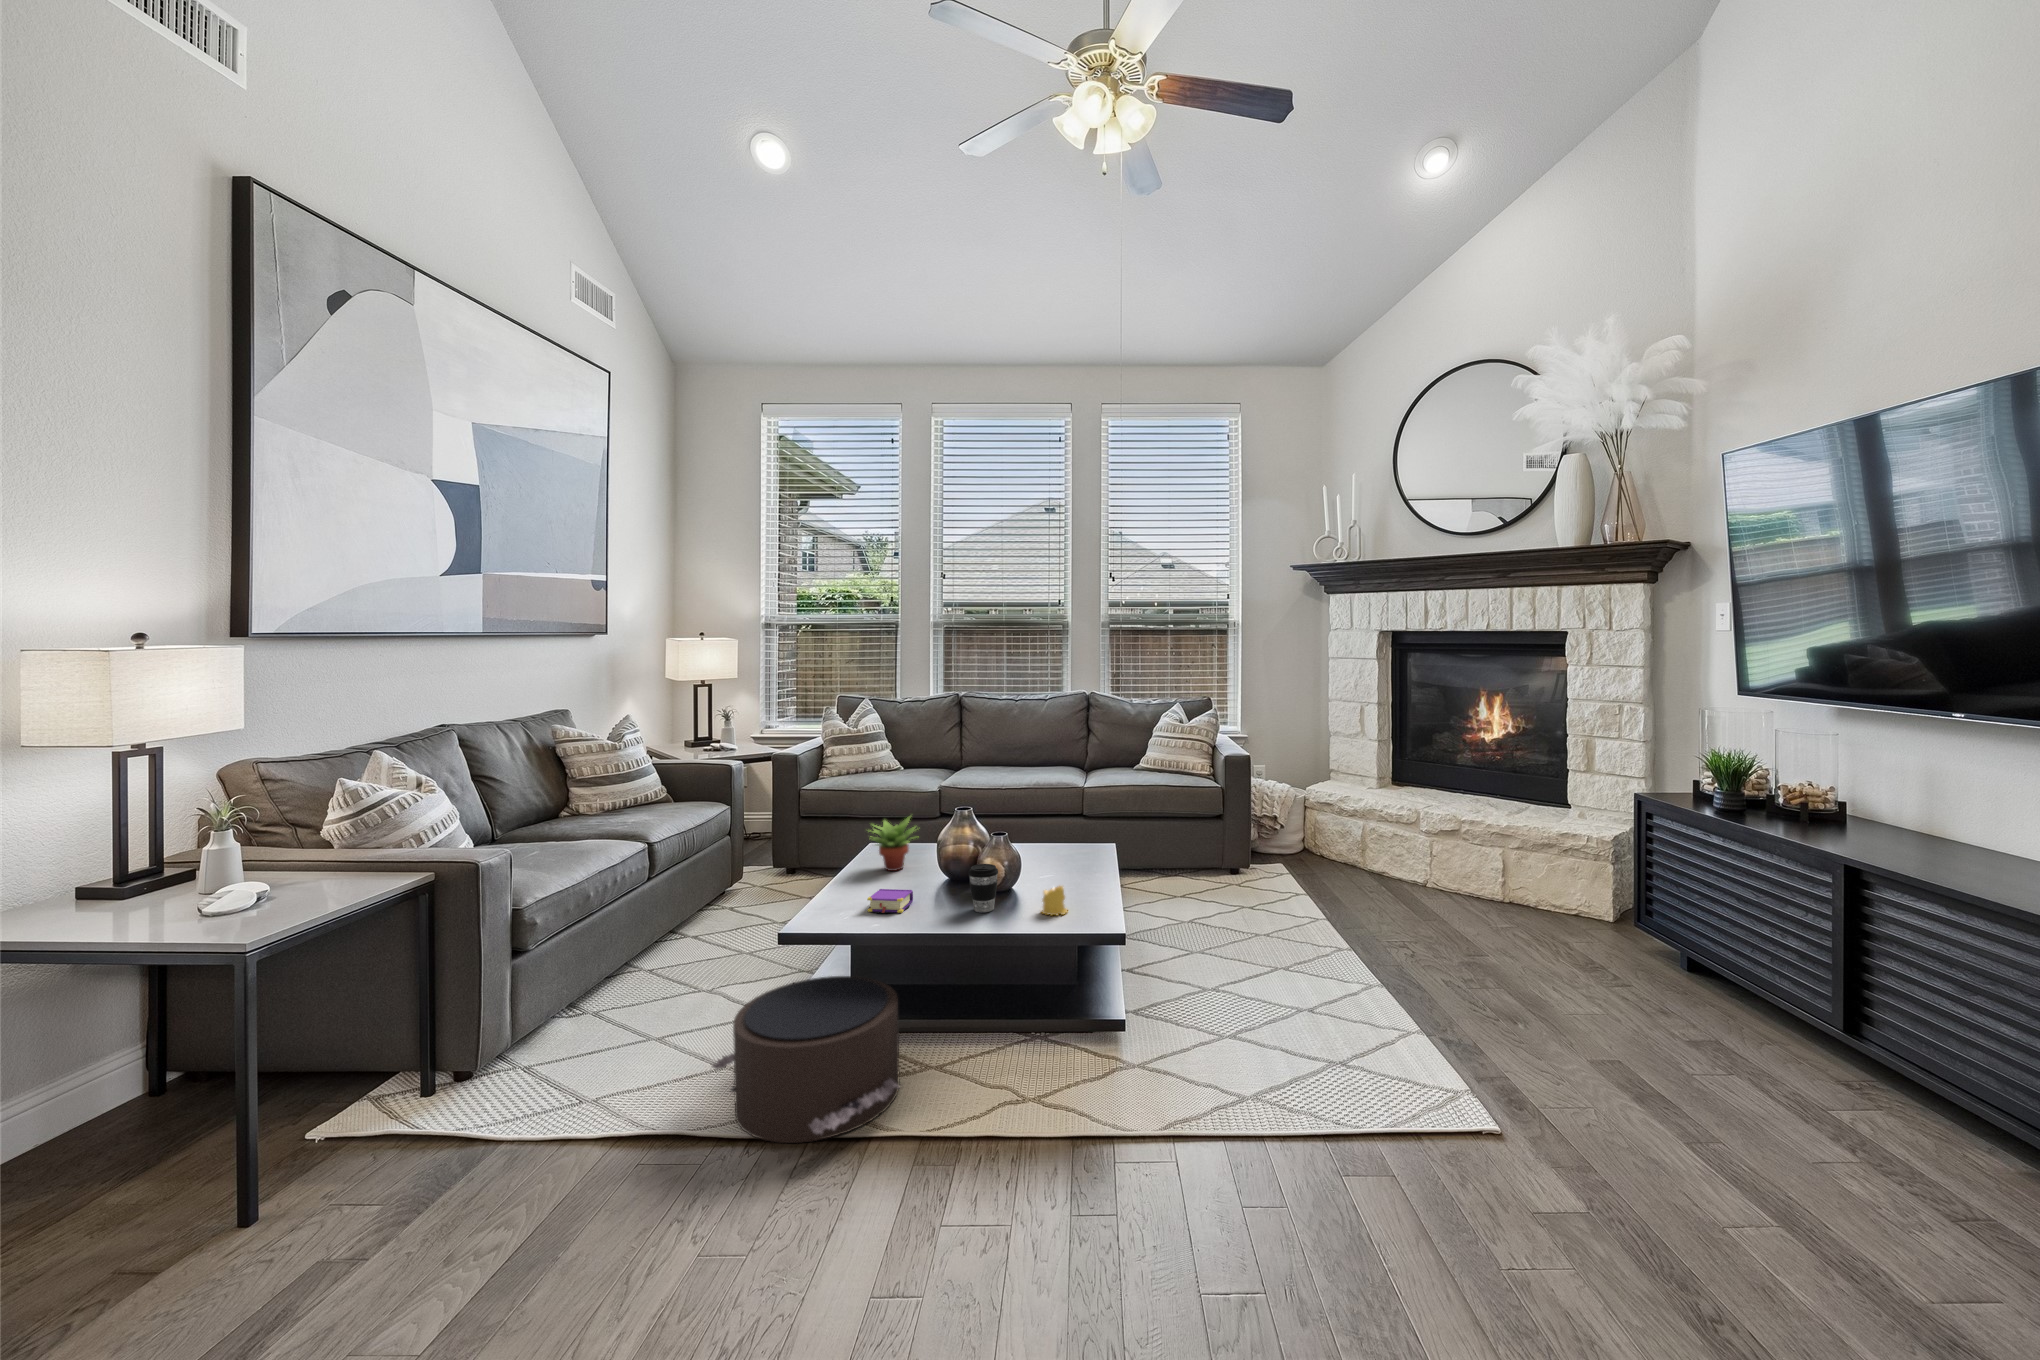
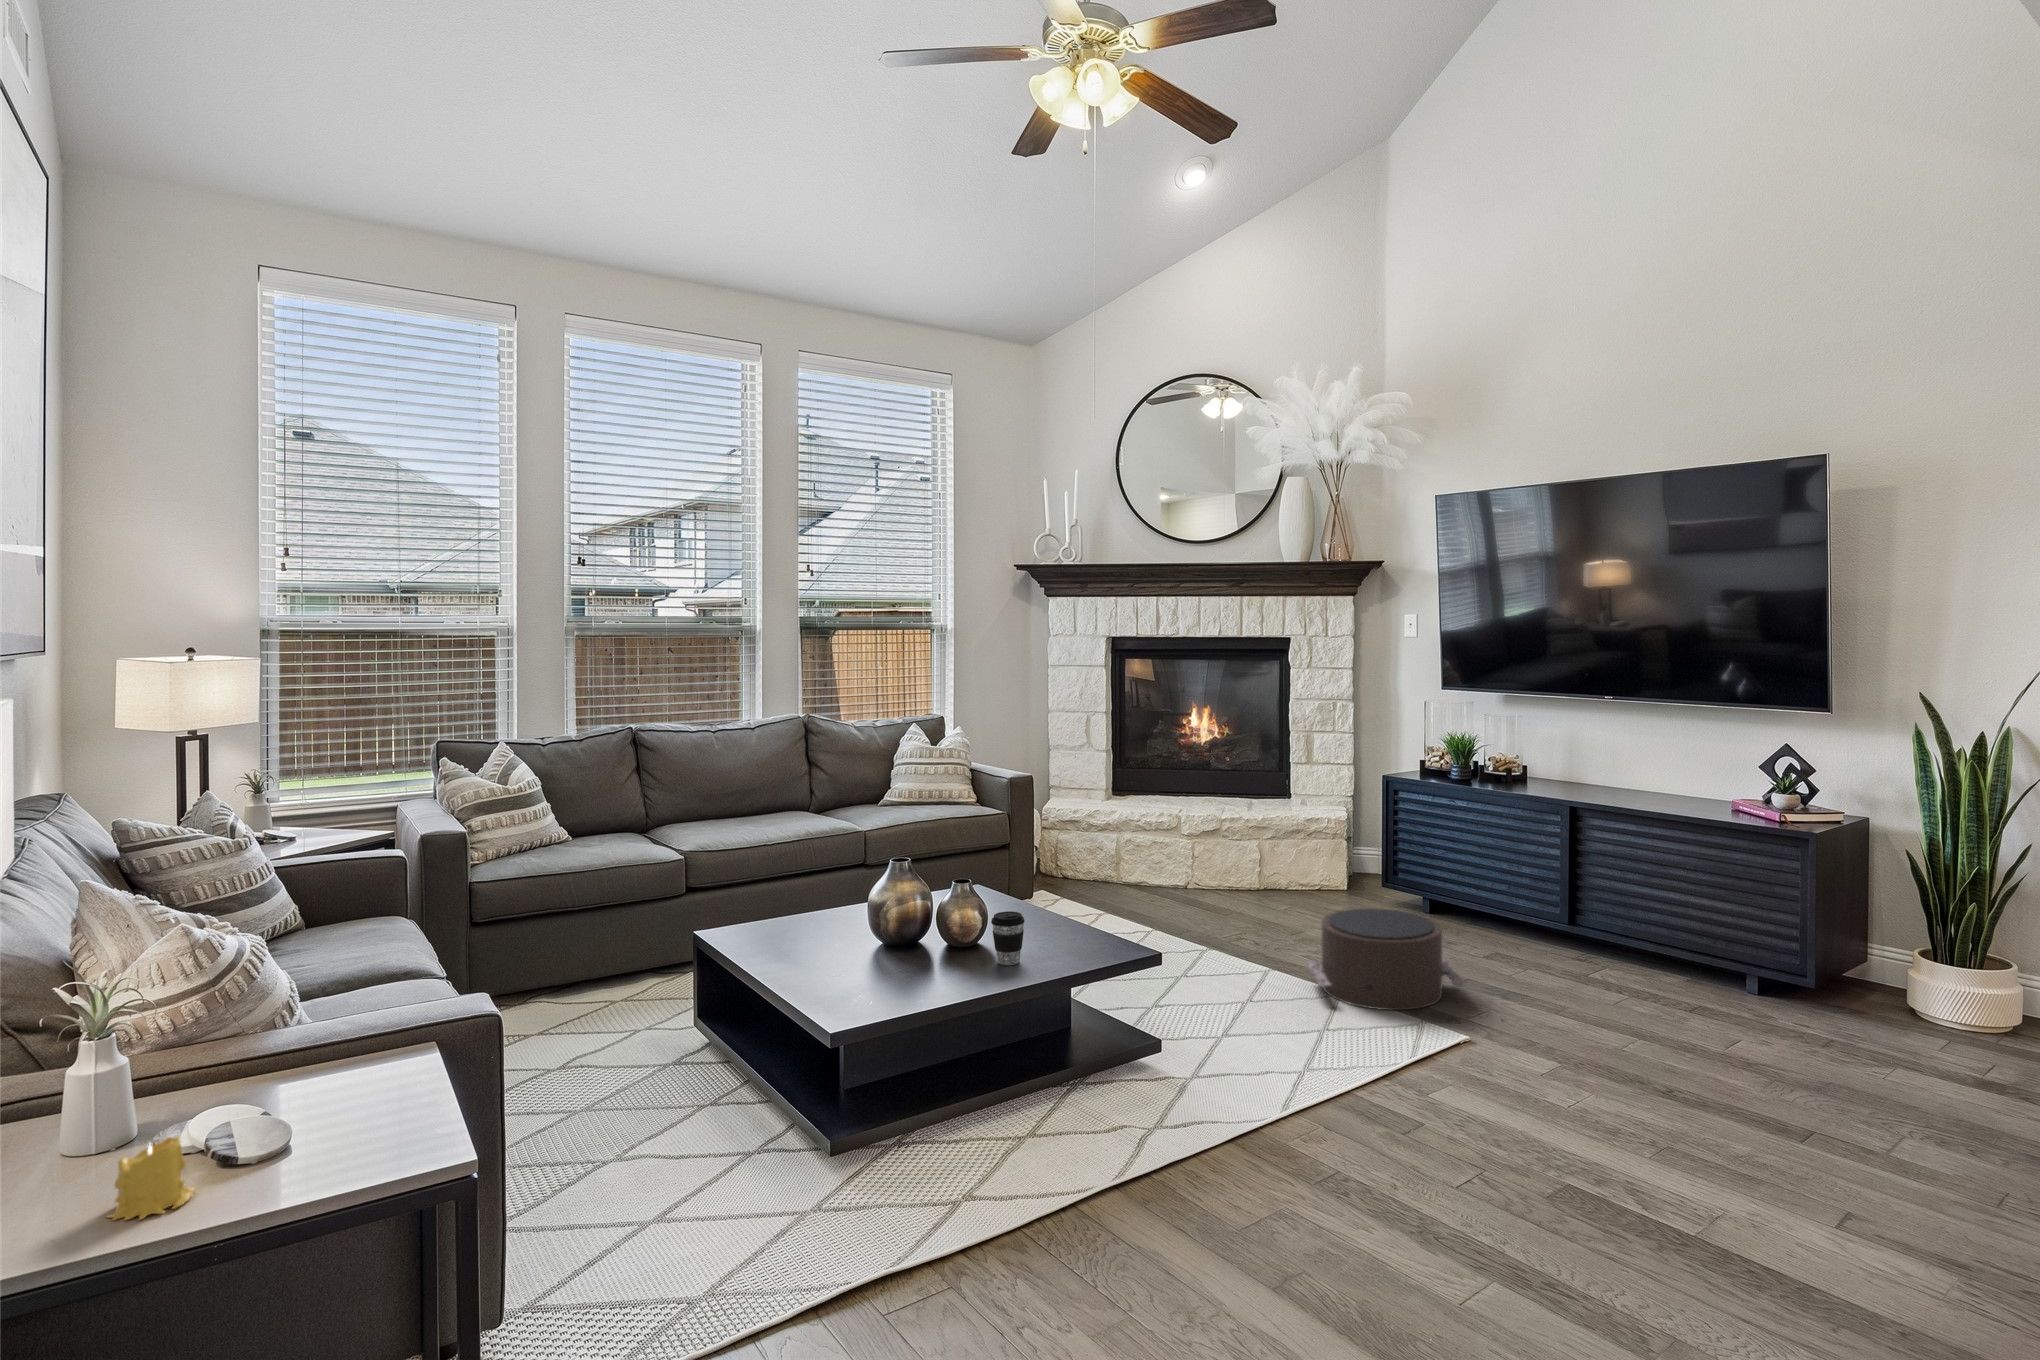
succulent plant: present [869,816,919,871] -> none [778,878,845,952]
candle: present [1042,886,1068,915] -> present [107,1136,196,1220]
book: present [867,889,913,913] -> none [858,958,954,998]
pouf: present [712,976,900,1143] -> present [1308,908,1467,1010]

